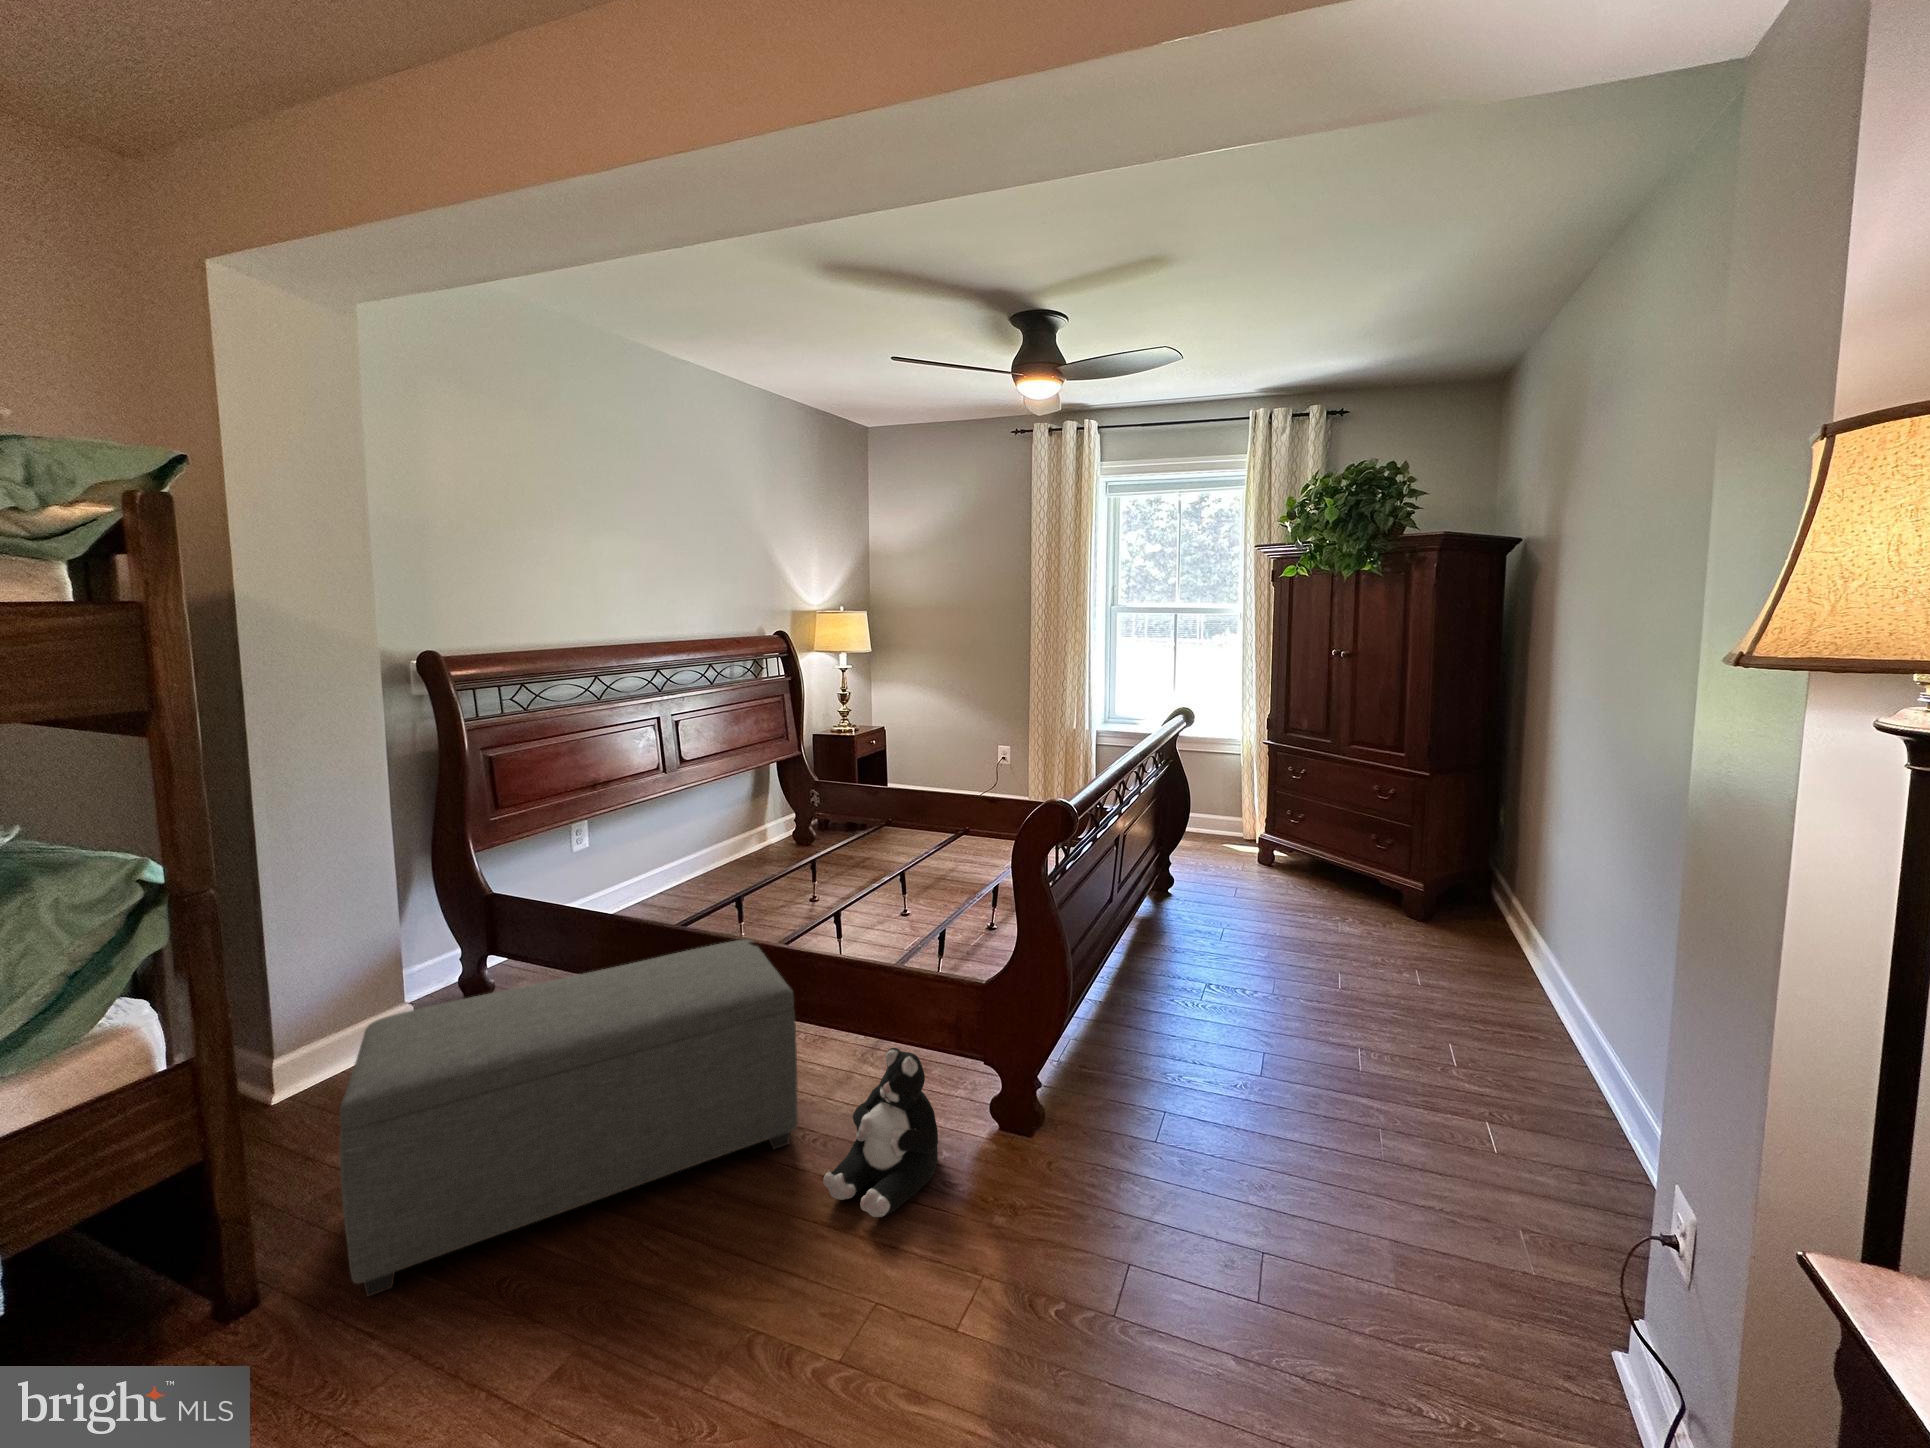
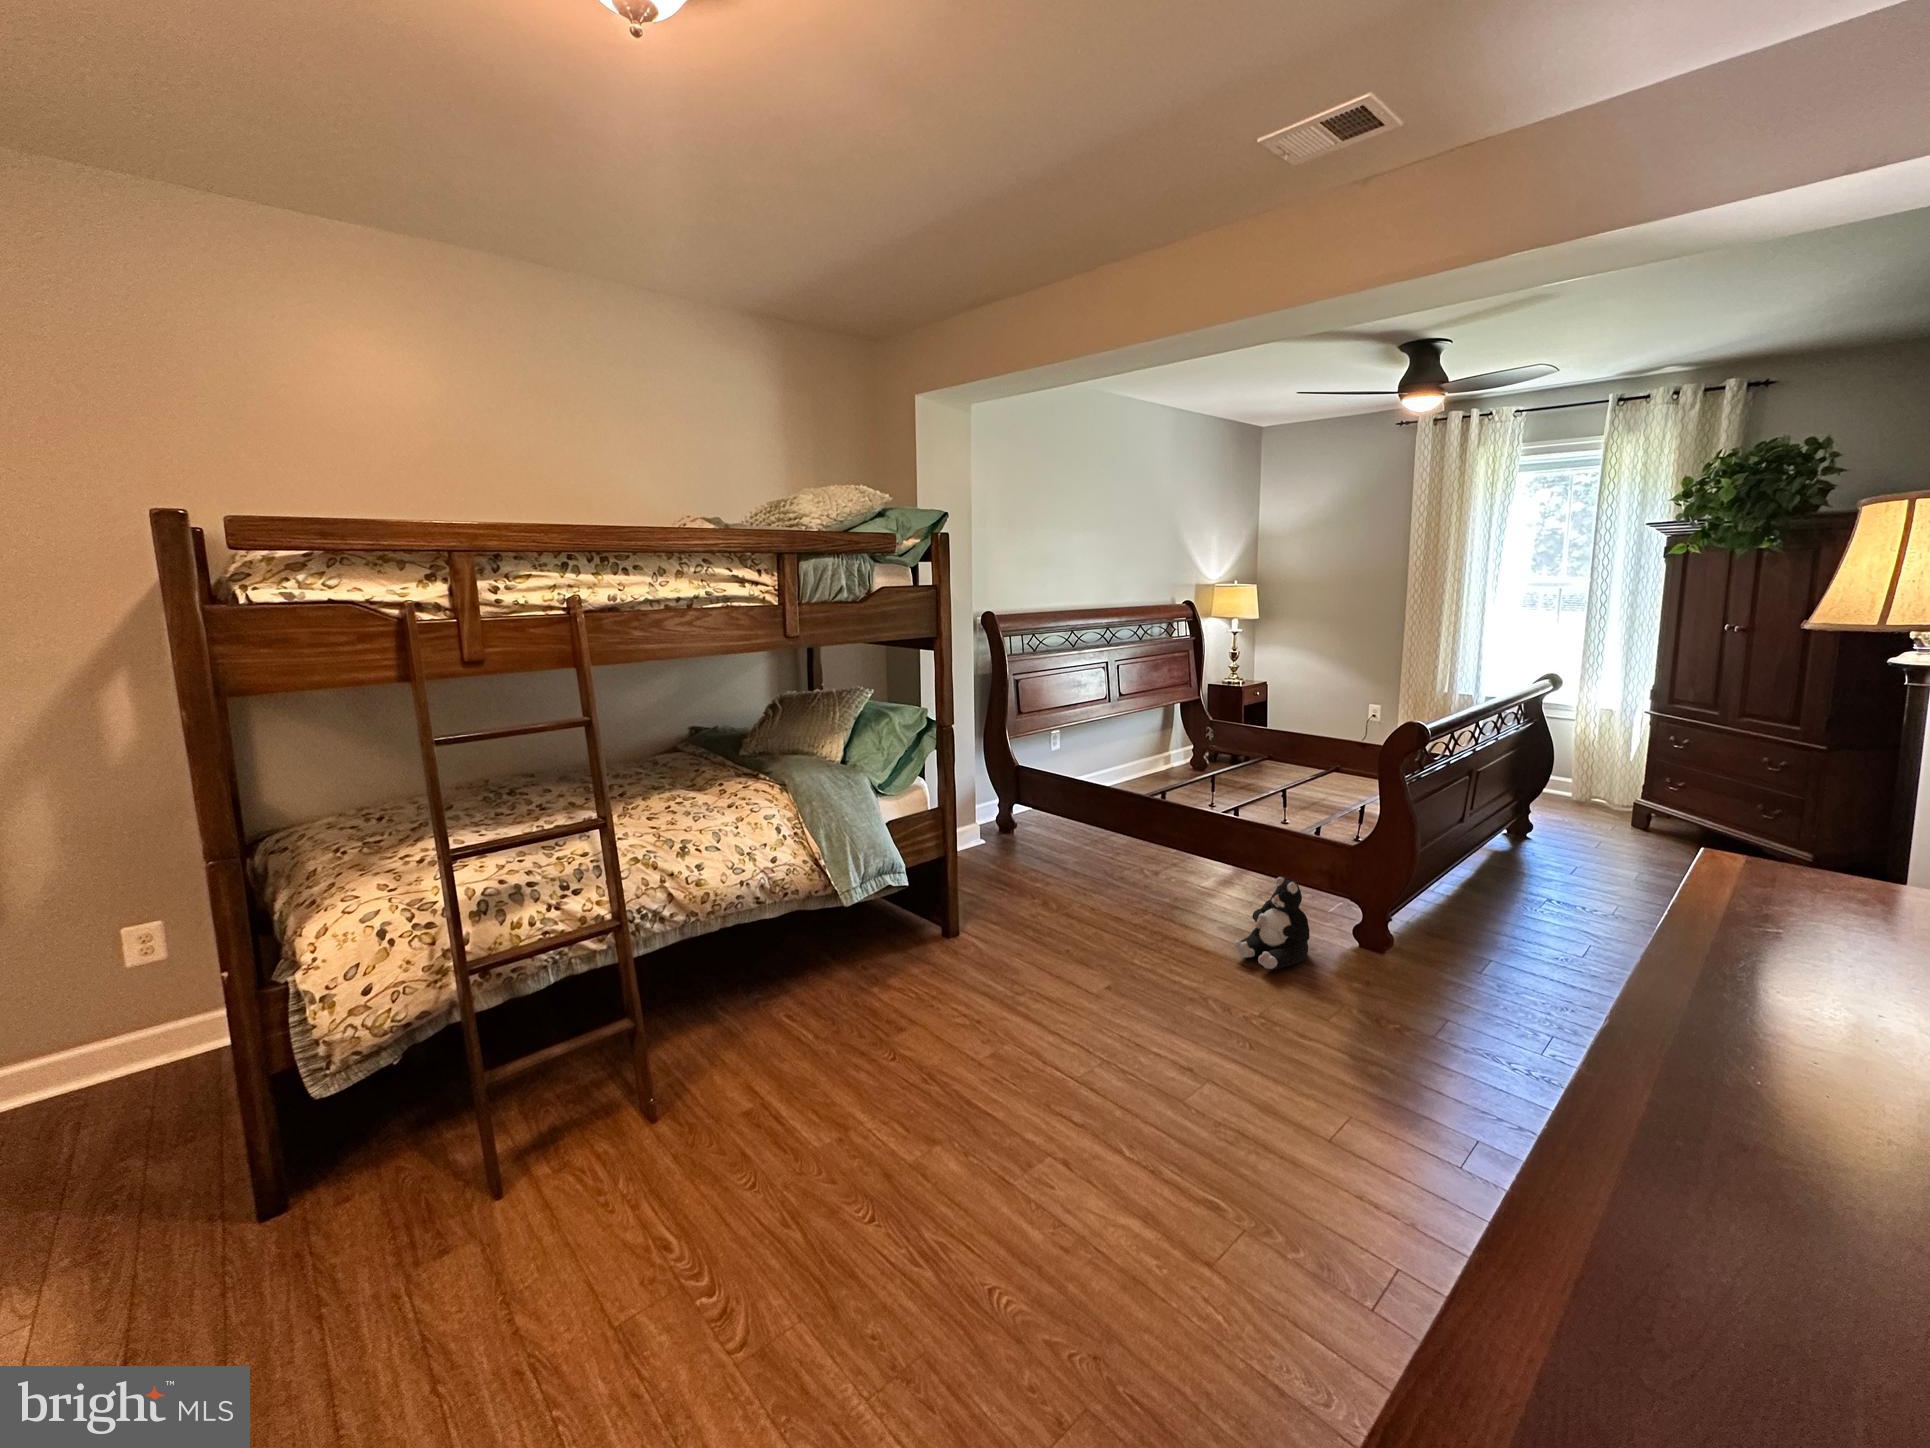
ottoman: present [340,940,798,1296] -> none [990,805,1217,941]

